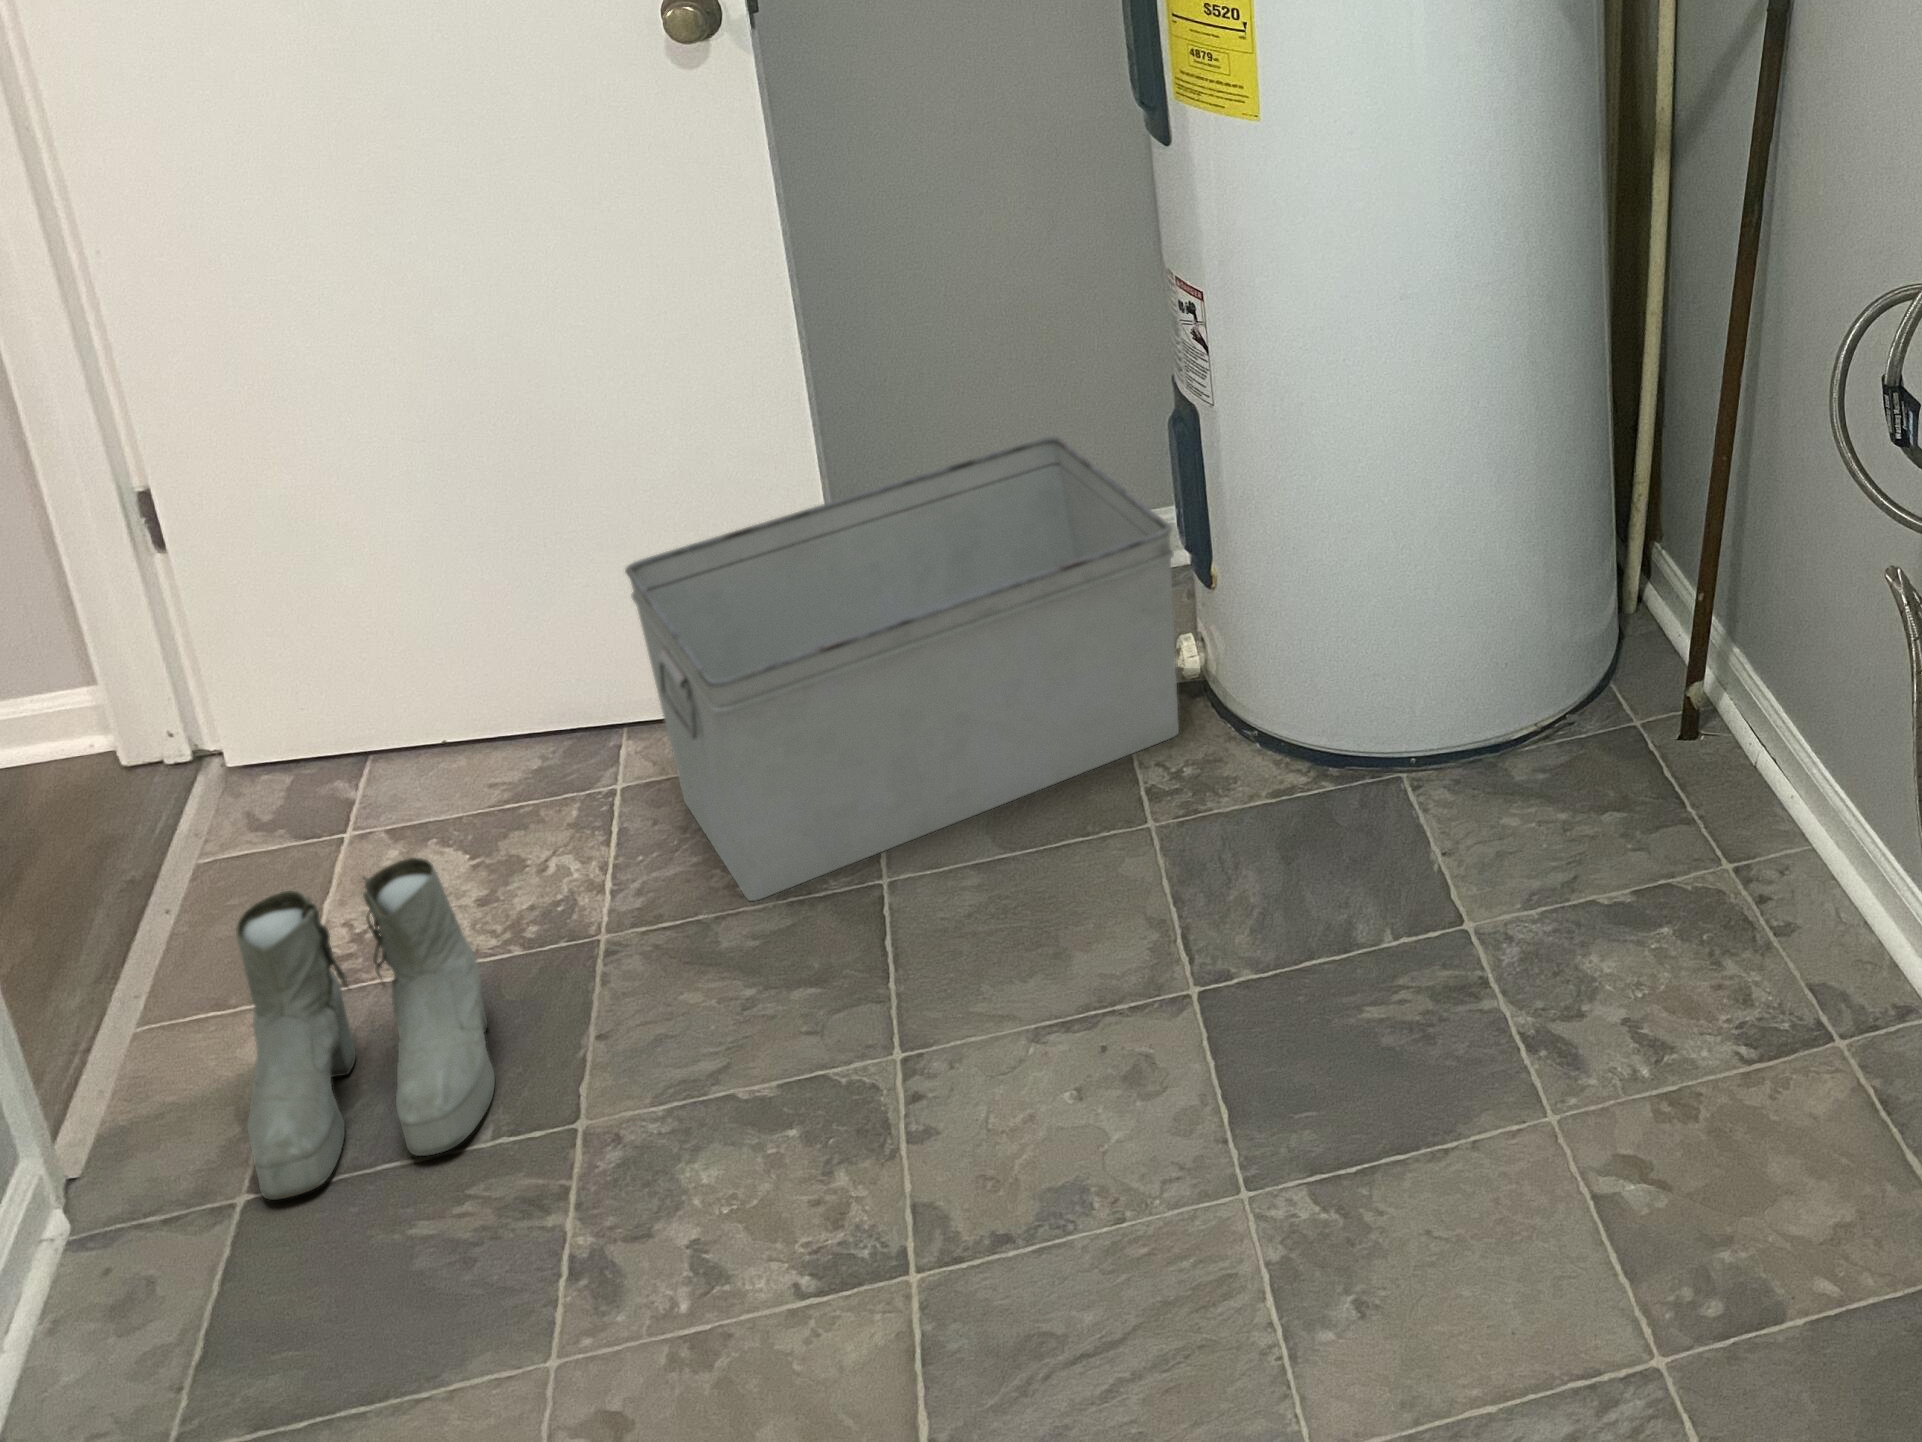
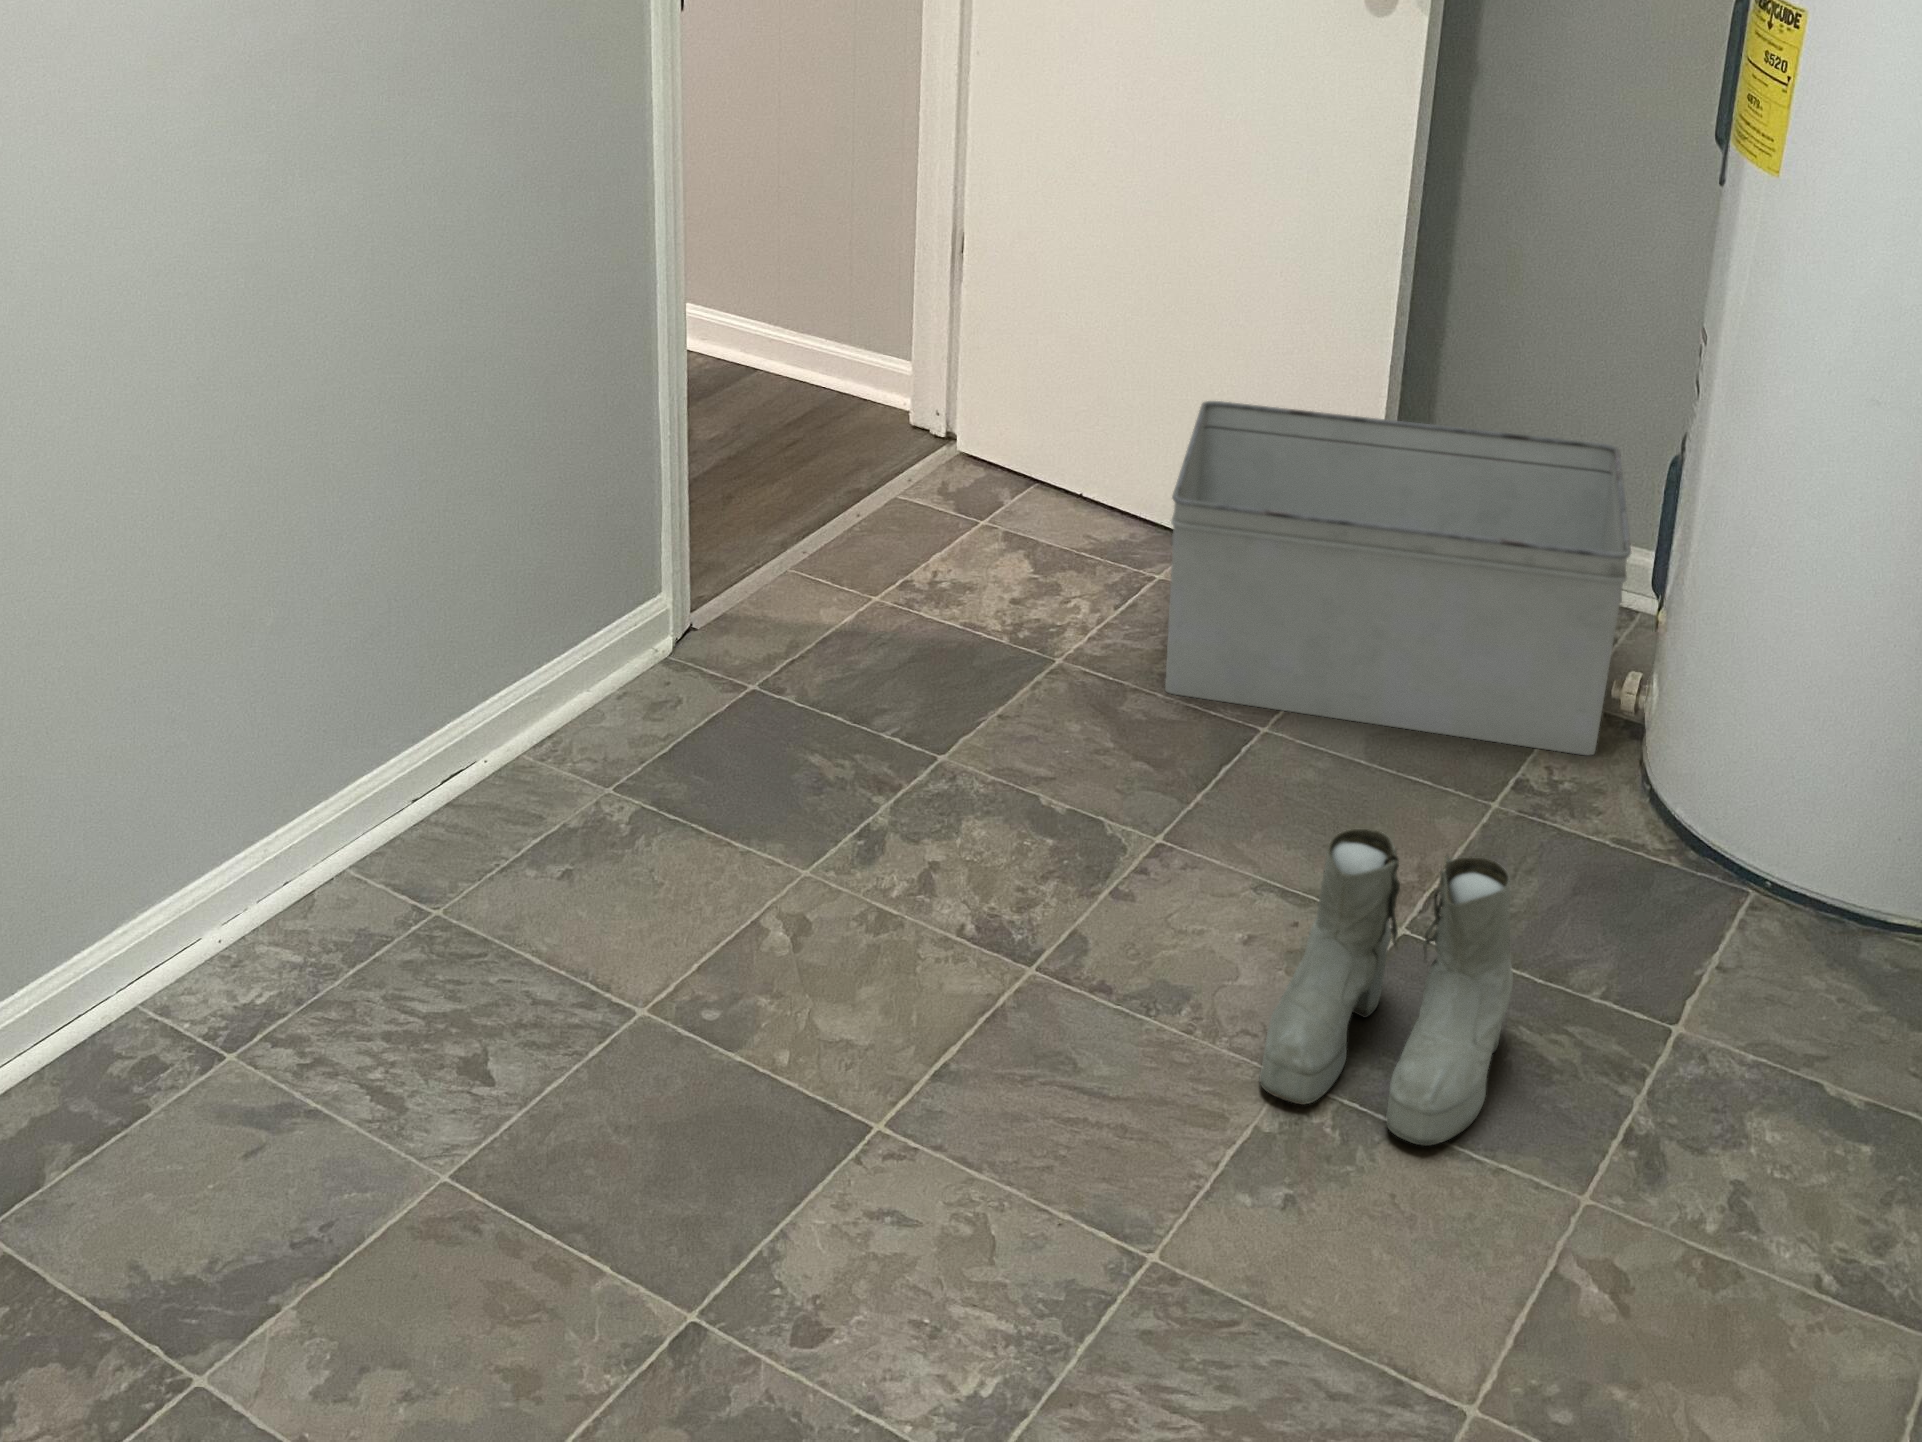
boots: present [236,858,495,1200] -> present [1259,829,1513,1146]

